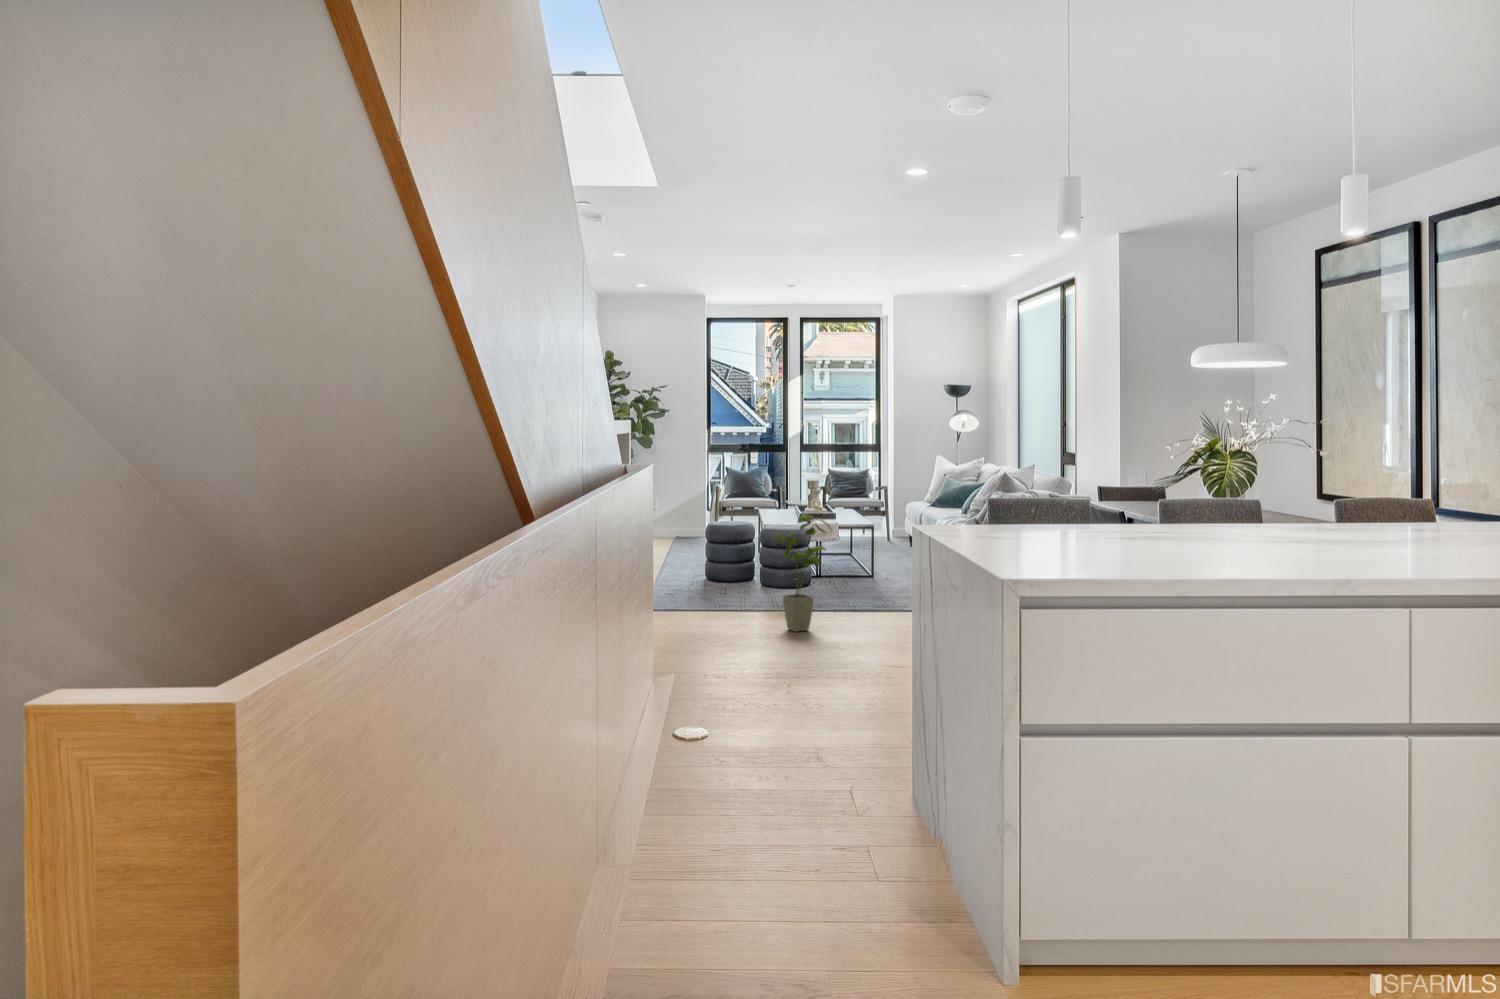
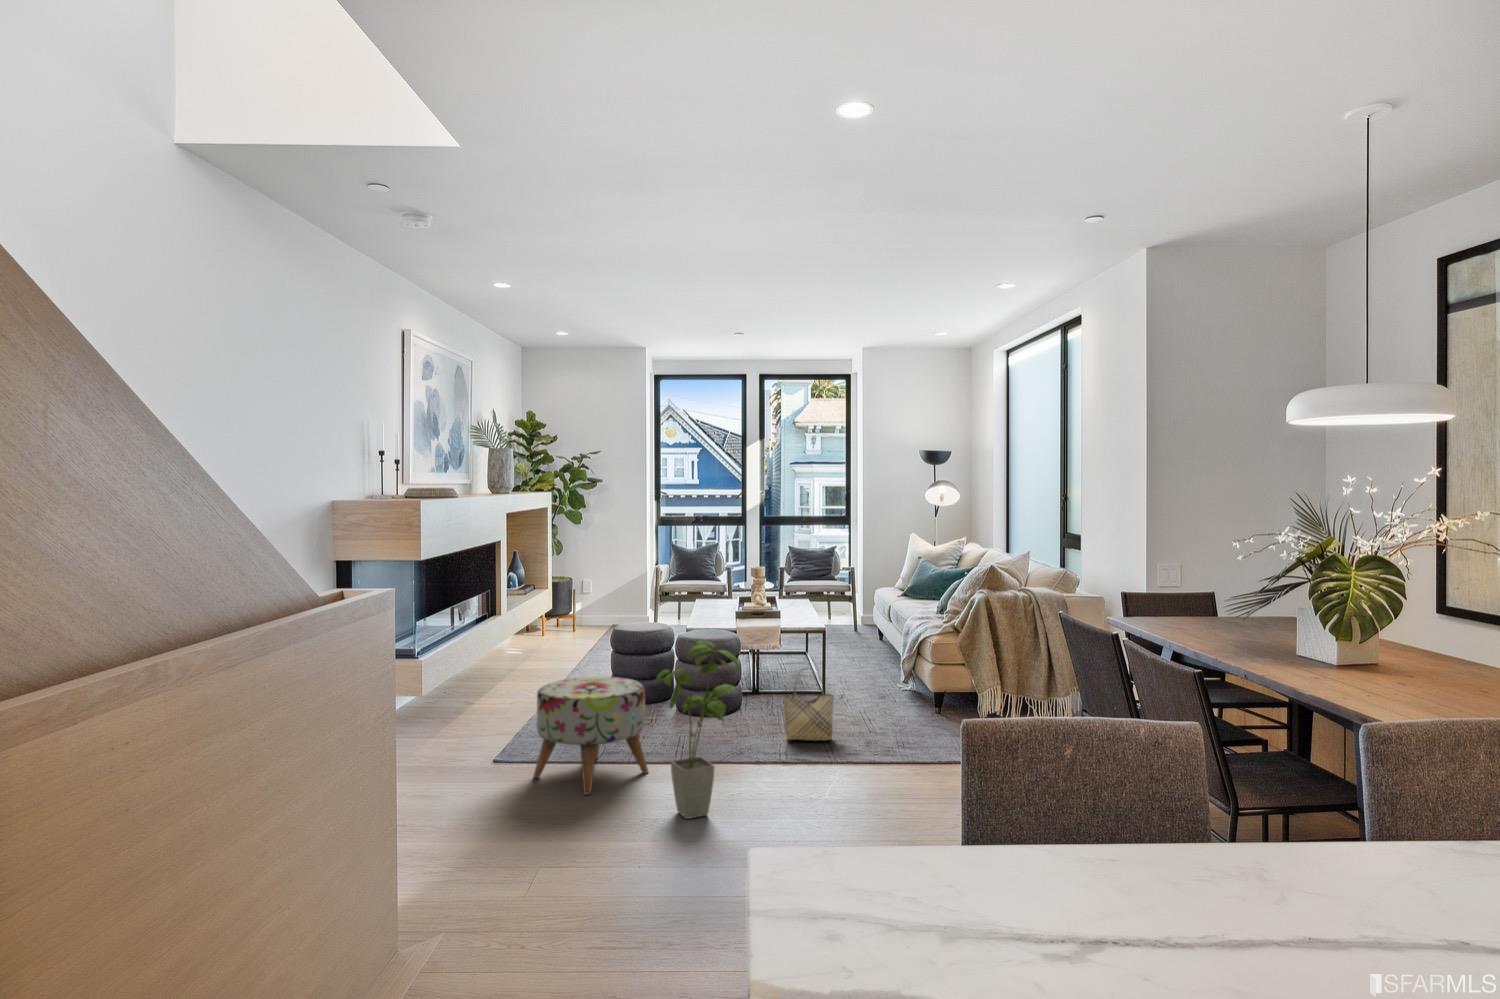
woven basket: none [848,546,885,598] -> present [784,669,834,741]
ottoman: none [678,549,758,622] -> present [533,677,648,795]

